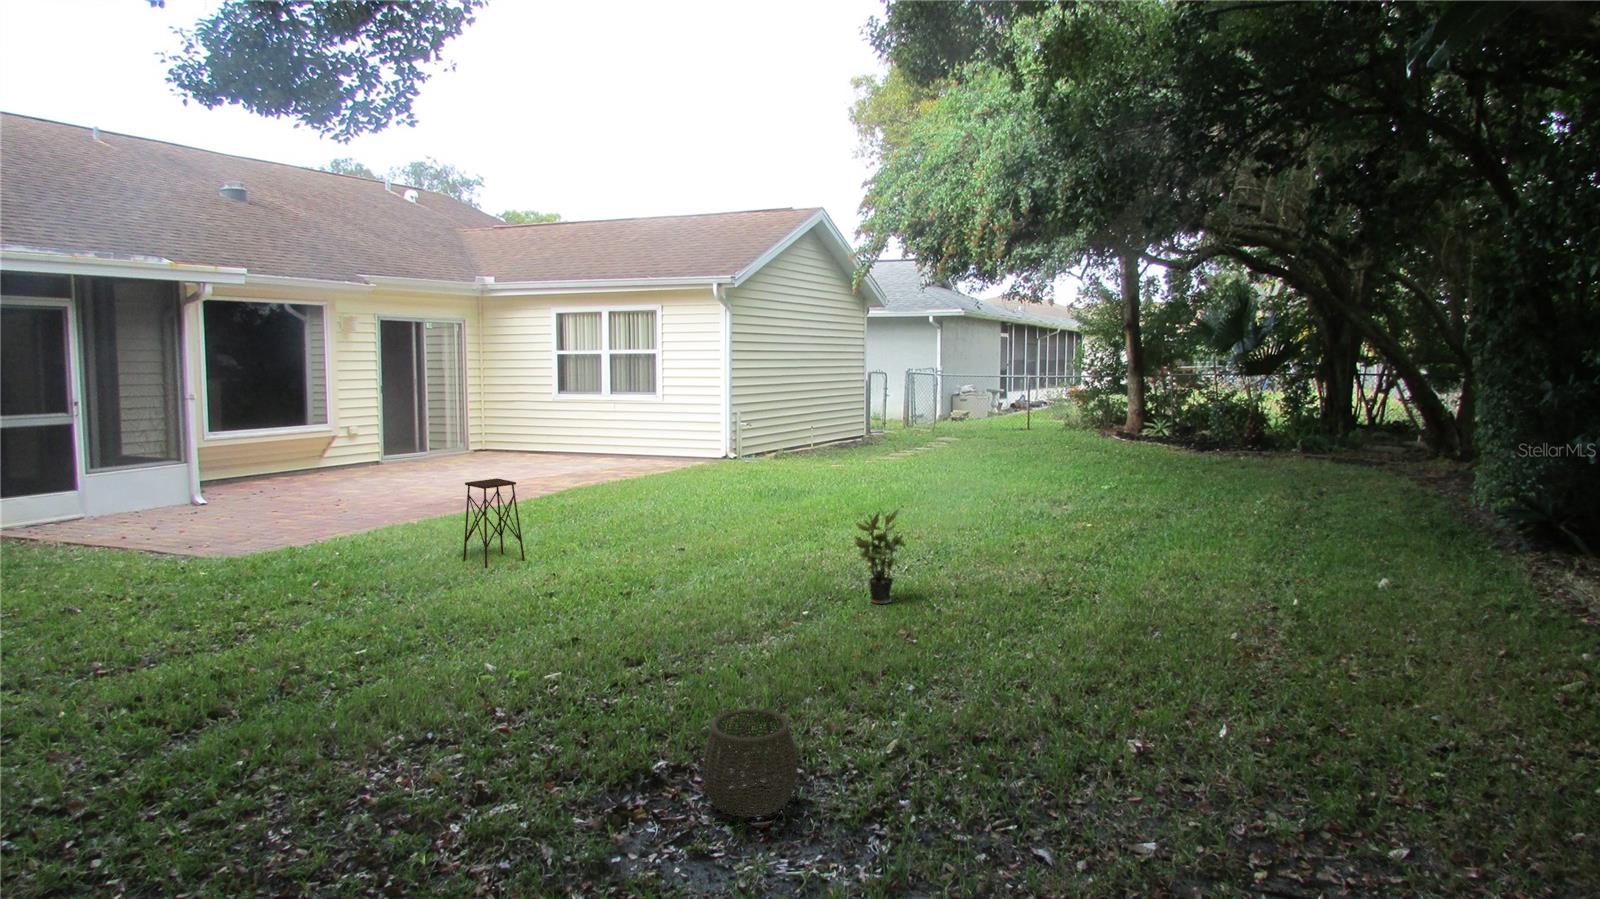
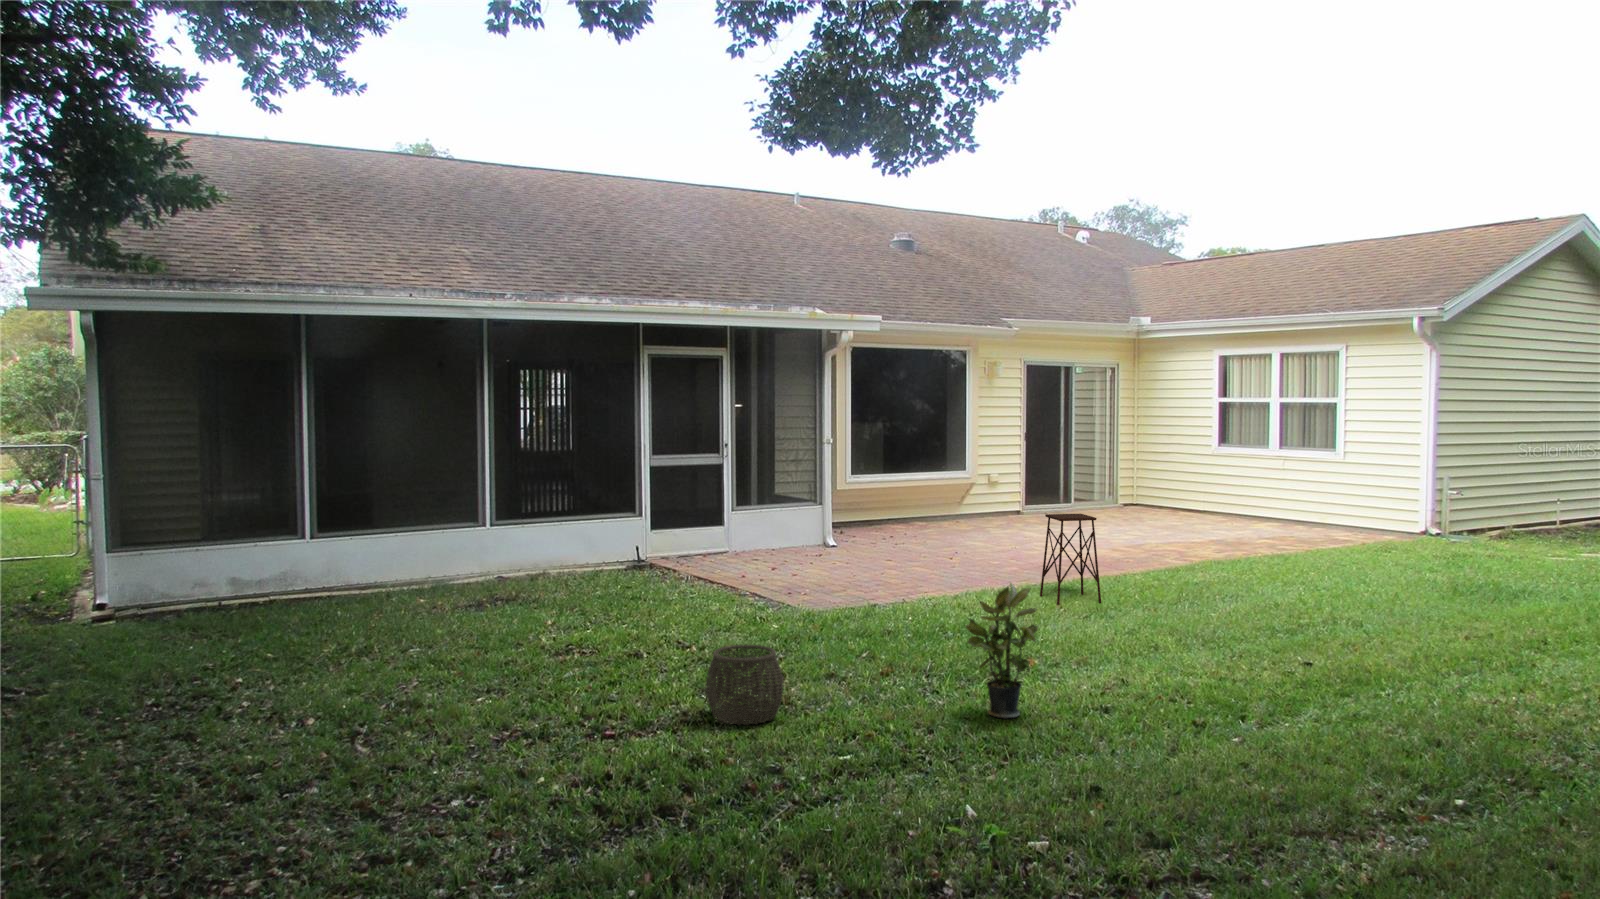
potted plant: present [855,510,905,604] -> present [966,583,1038,719]
woven basket: present [703,709,798,818] -> present [706,645,784,725]

